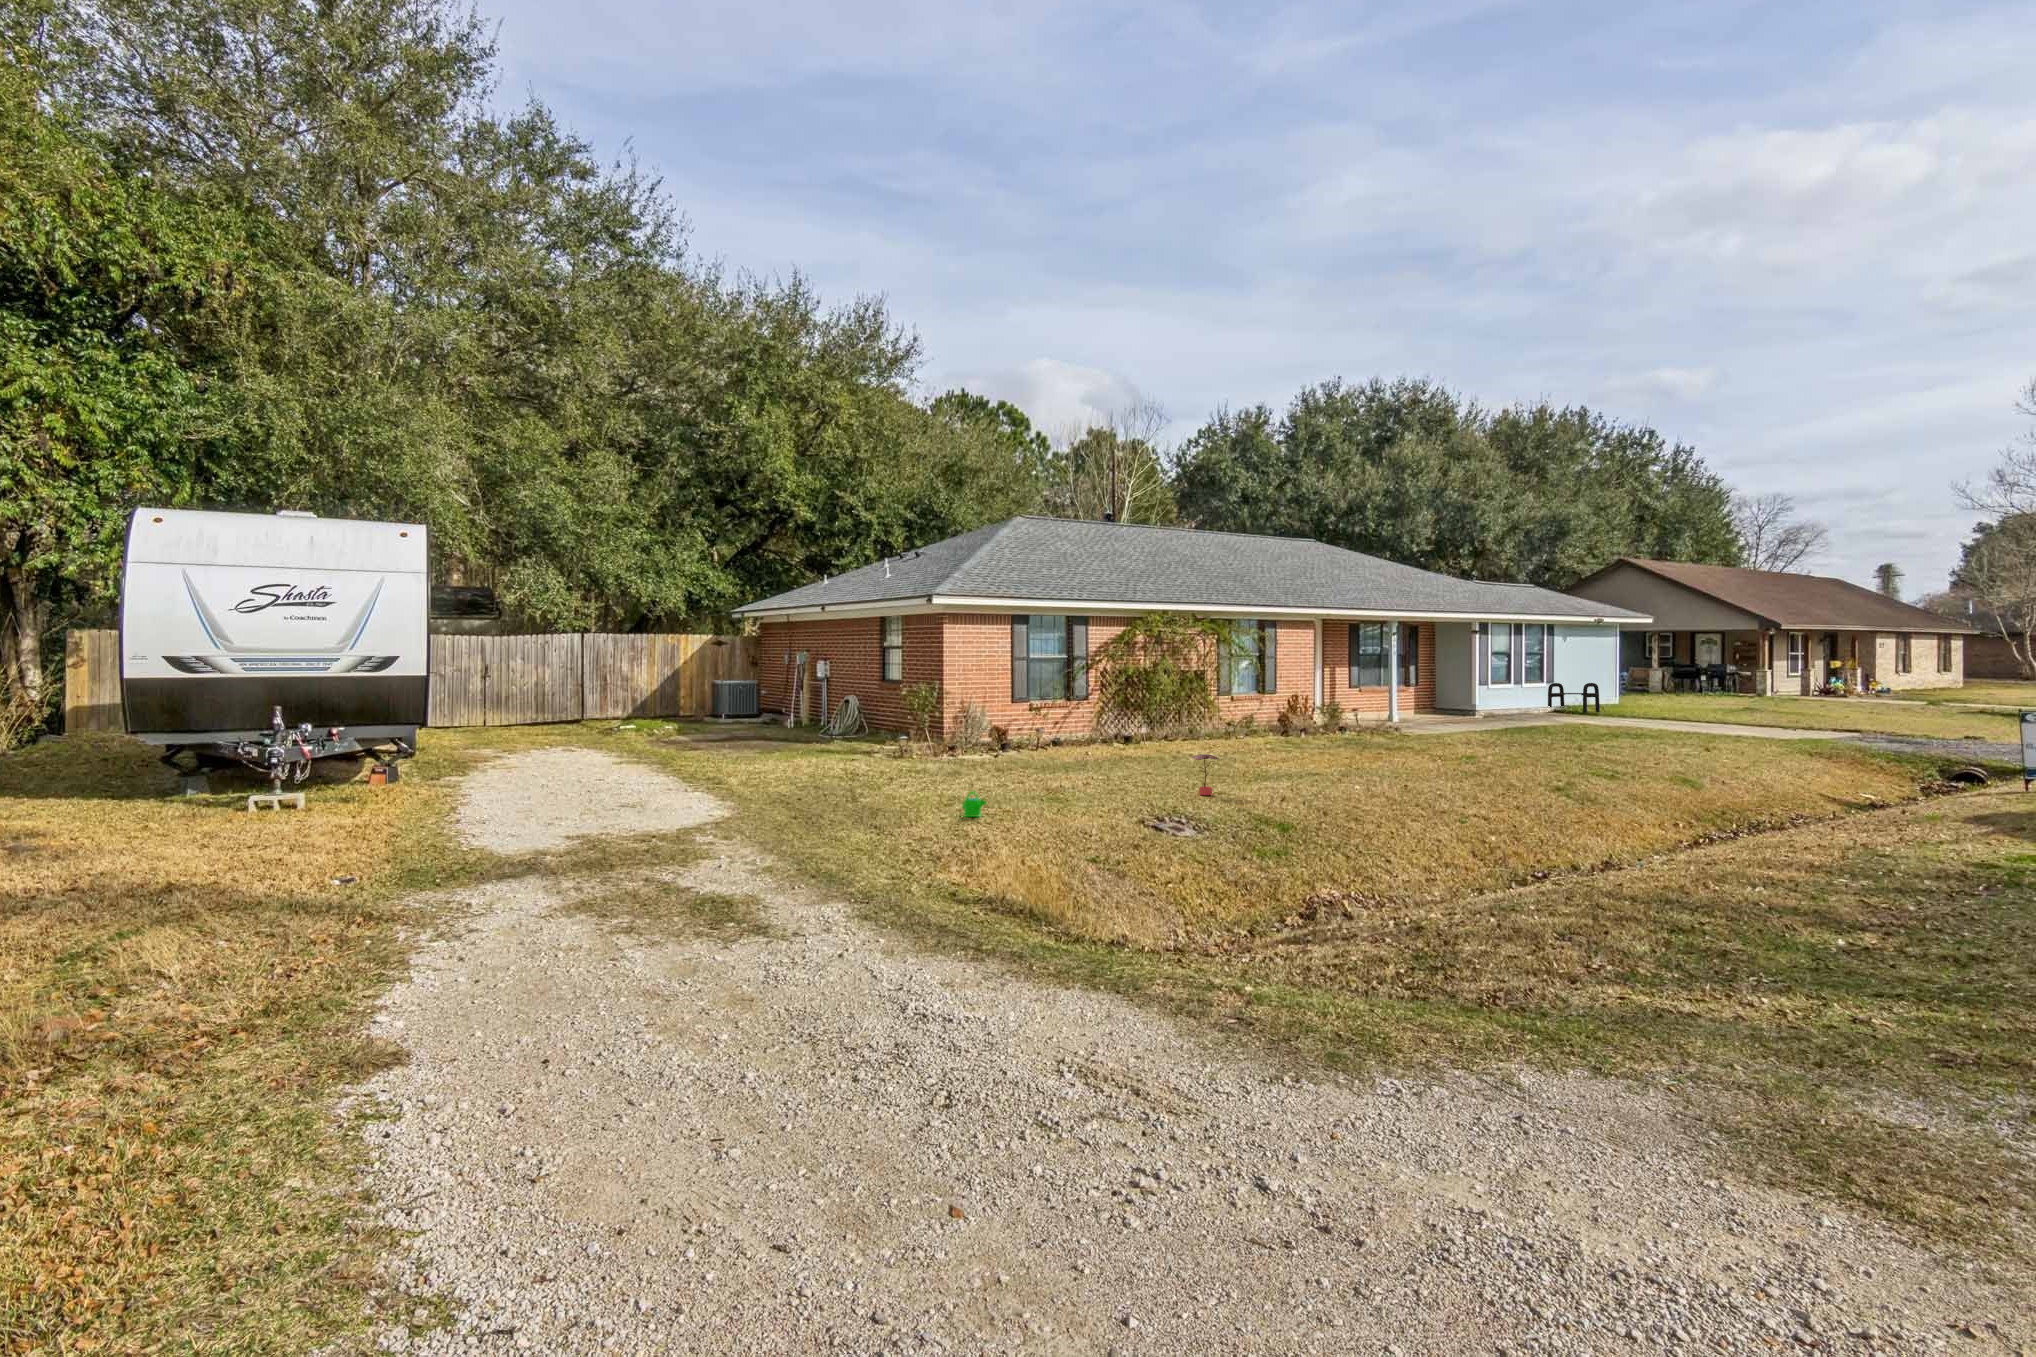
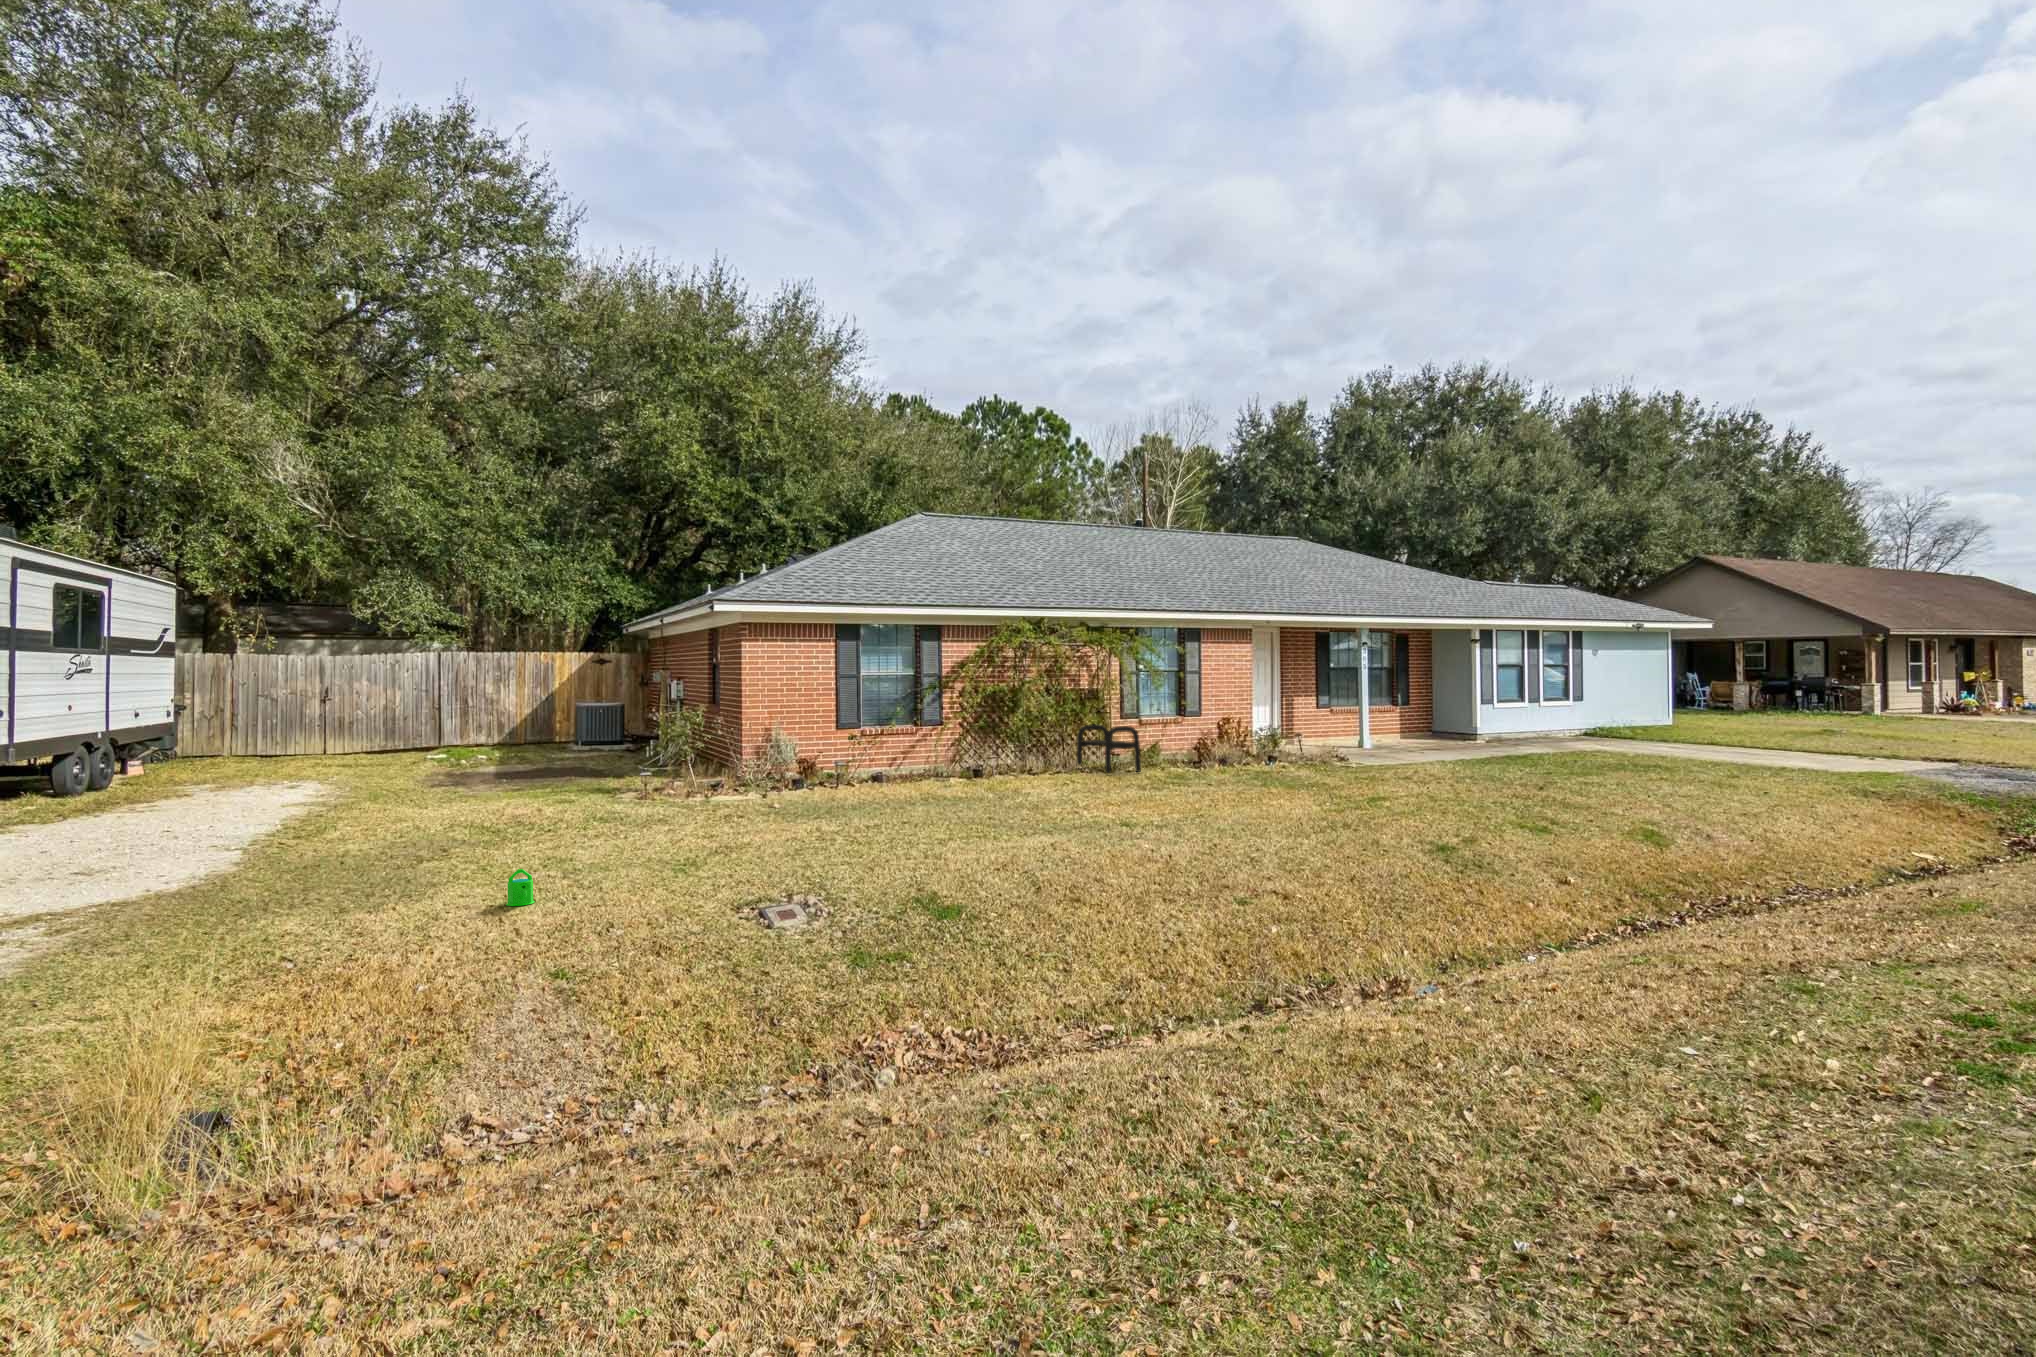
bench: present [1548,683,1600,713] -> present [1076,724,1141,774]
potted plant: present [1191,754,1219,796] -> none [890,814,926,870]

